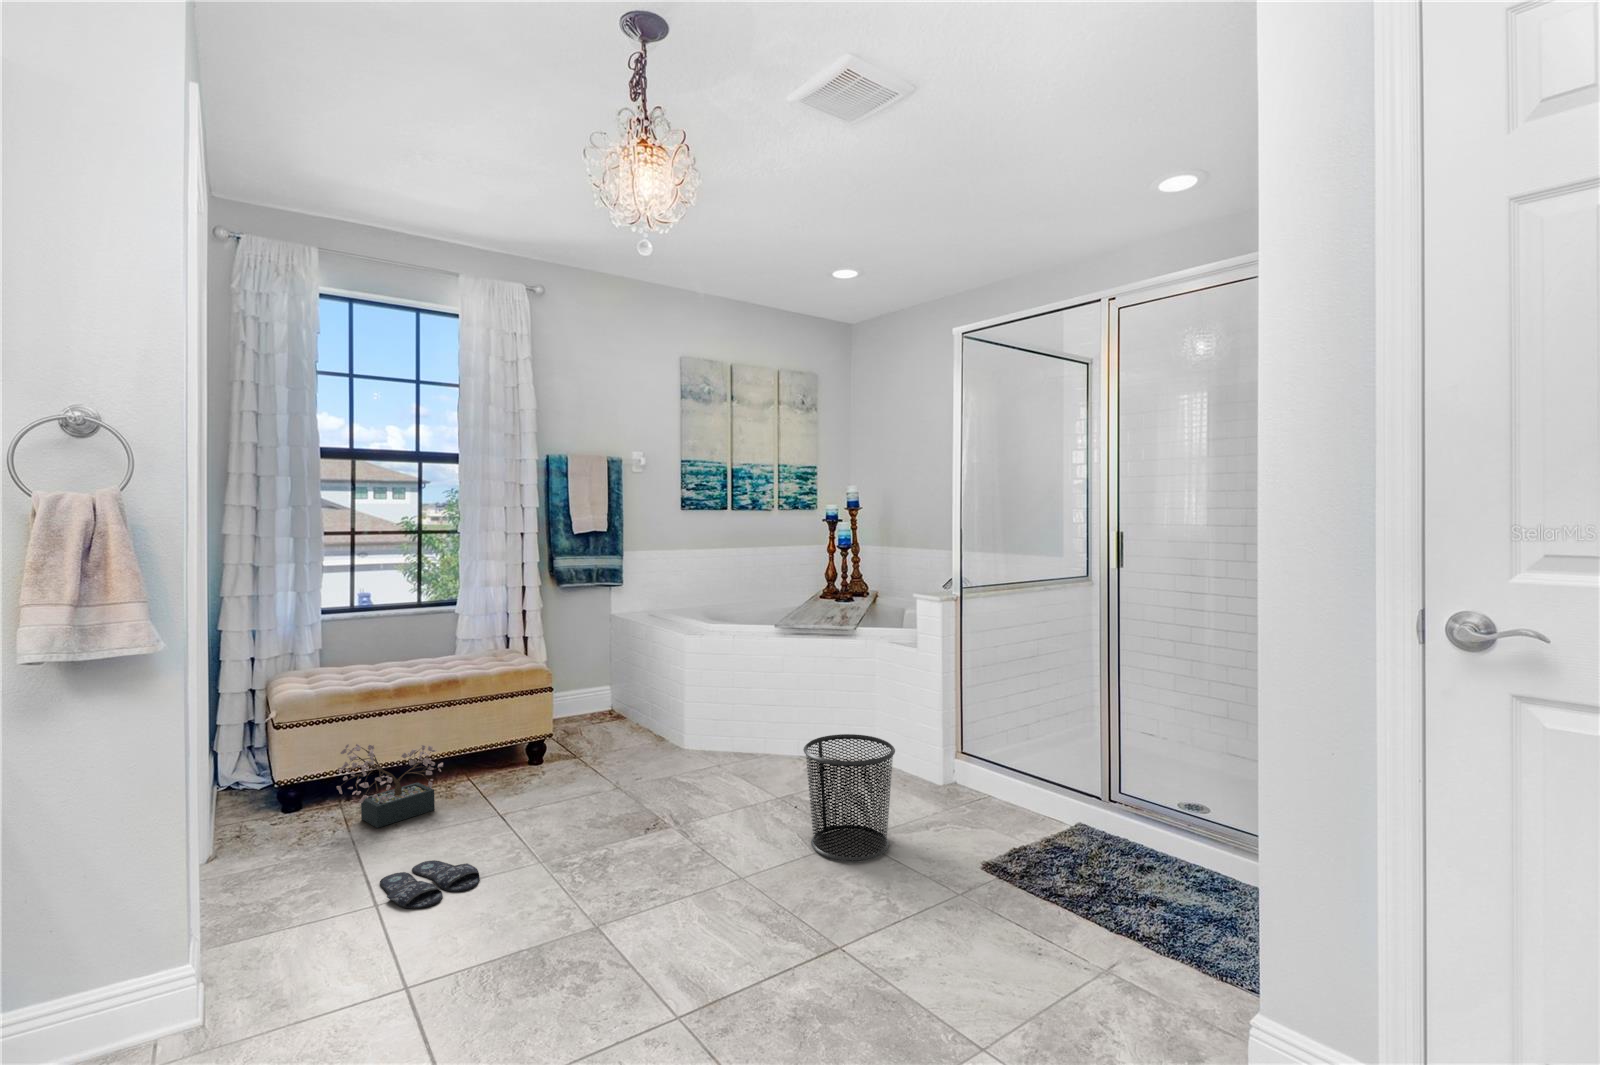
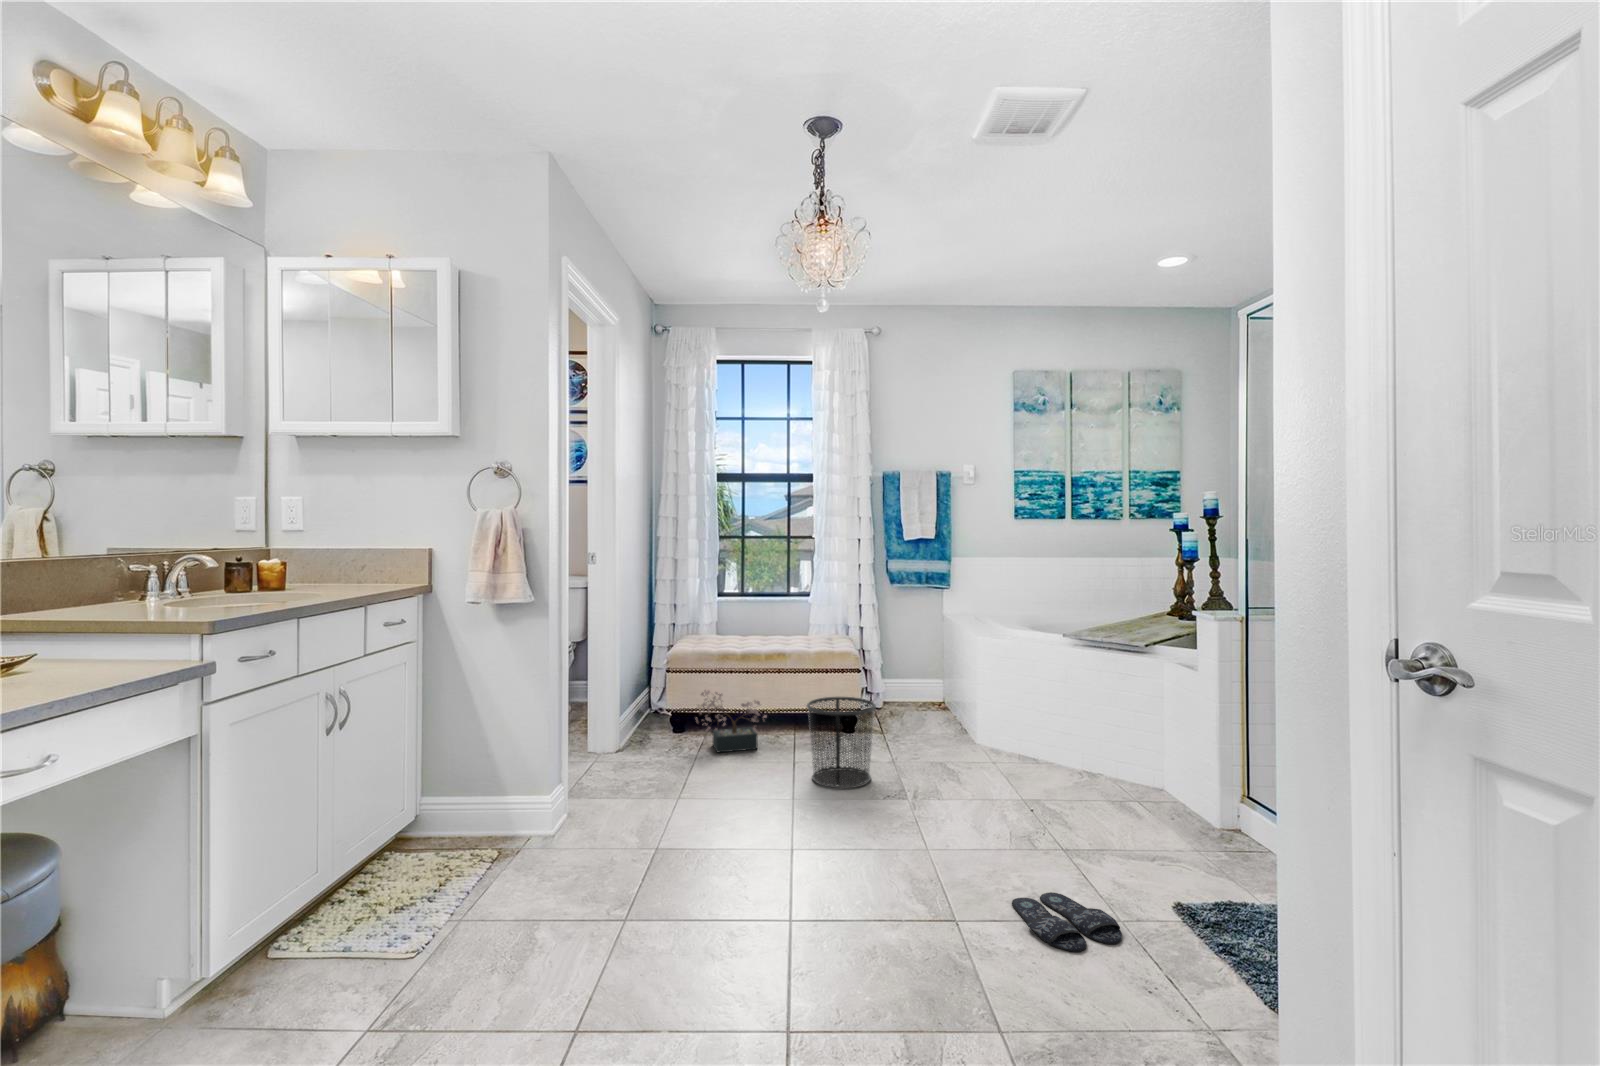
waste bin: present [803,734,895,862] -> present [807,697,876,788]
slippers: present [380,860,479,909] -> present [1012,892,1122,952]

